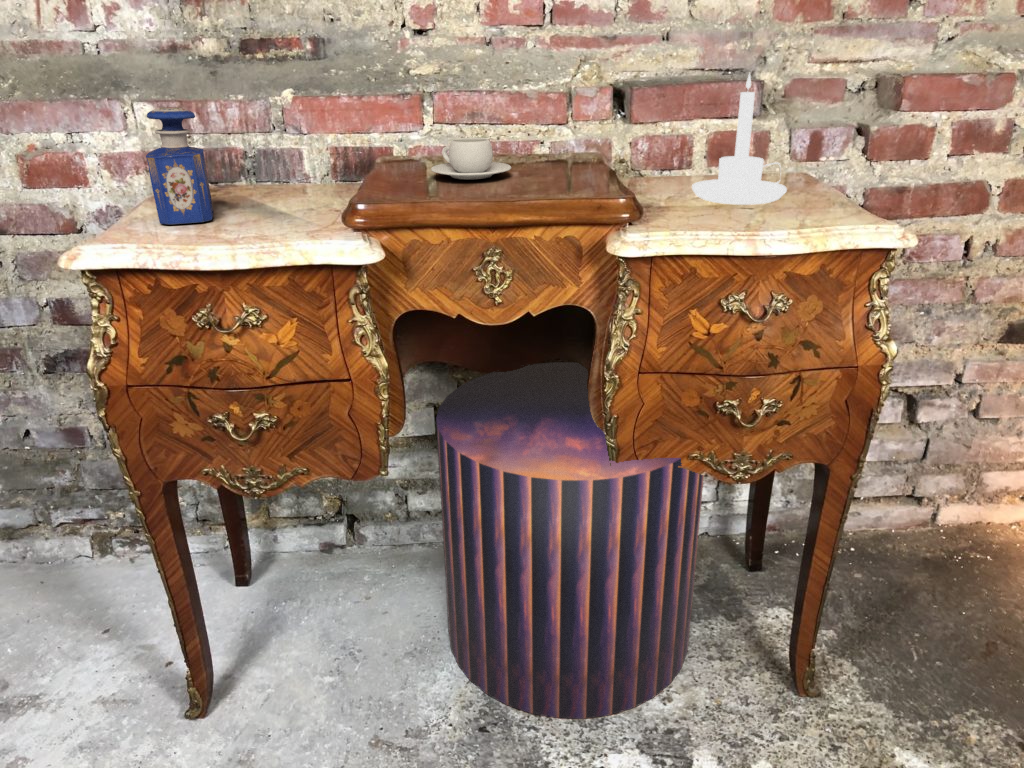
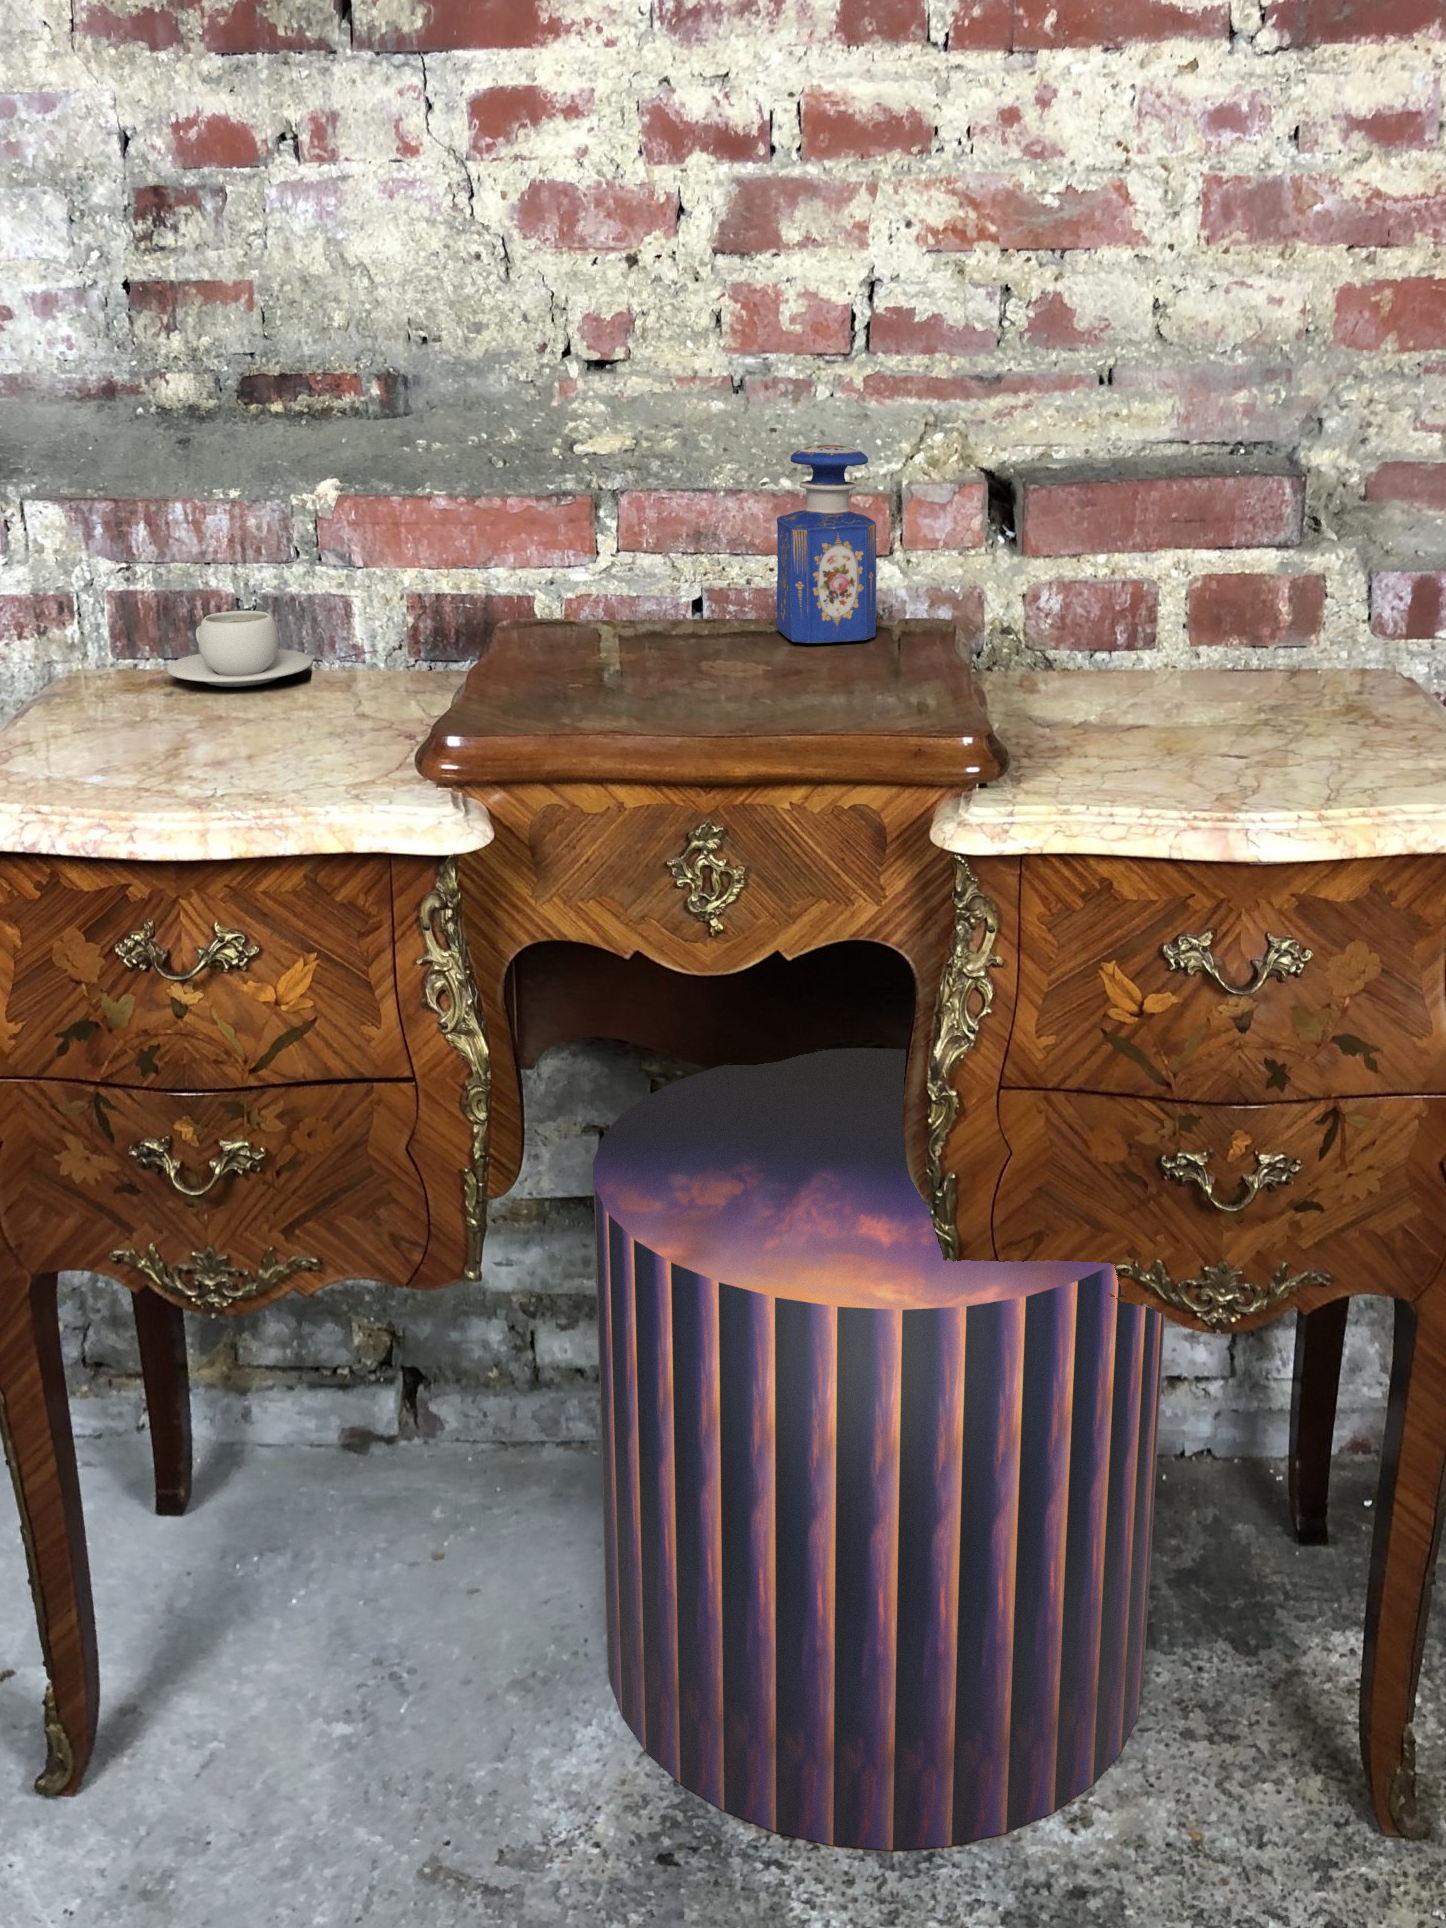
candle holder: present [692,73,787,205] -> none [1130,484,1325,746]
perfume bottle: present [146,107,213,224] -> present [776,445,876,643]
teacup: present [431,138,511,180] -> present [167,611,313,687]

